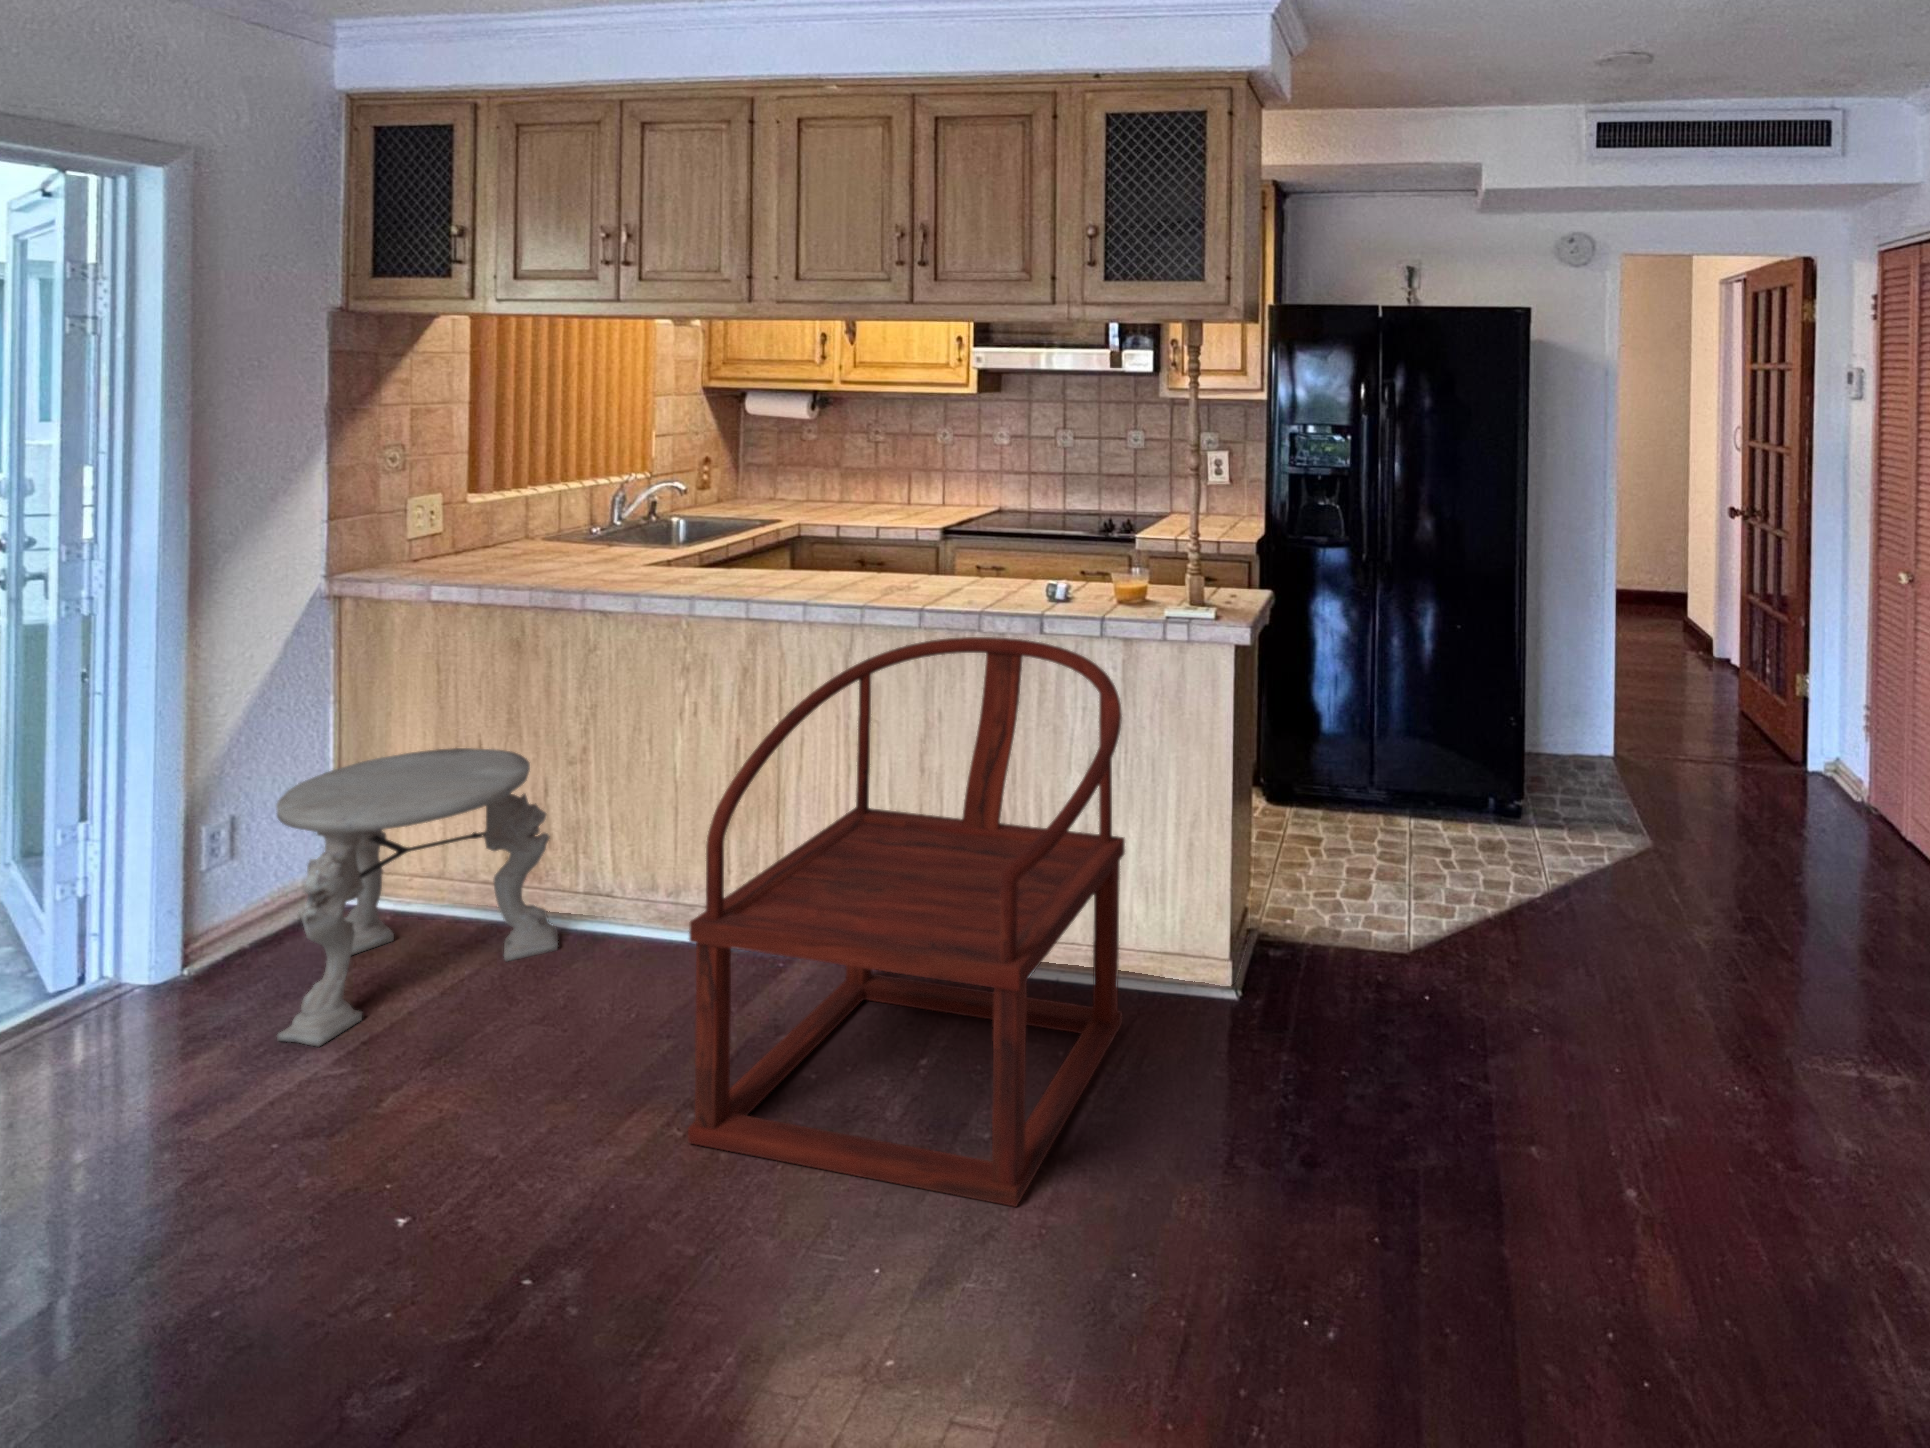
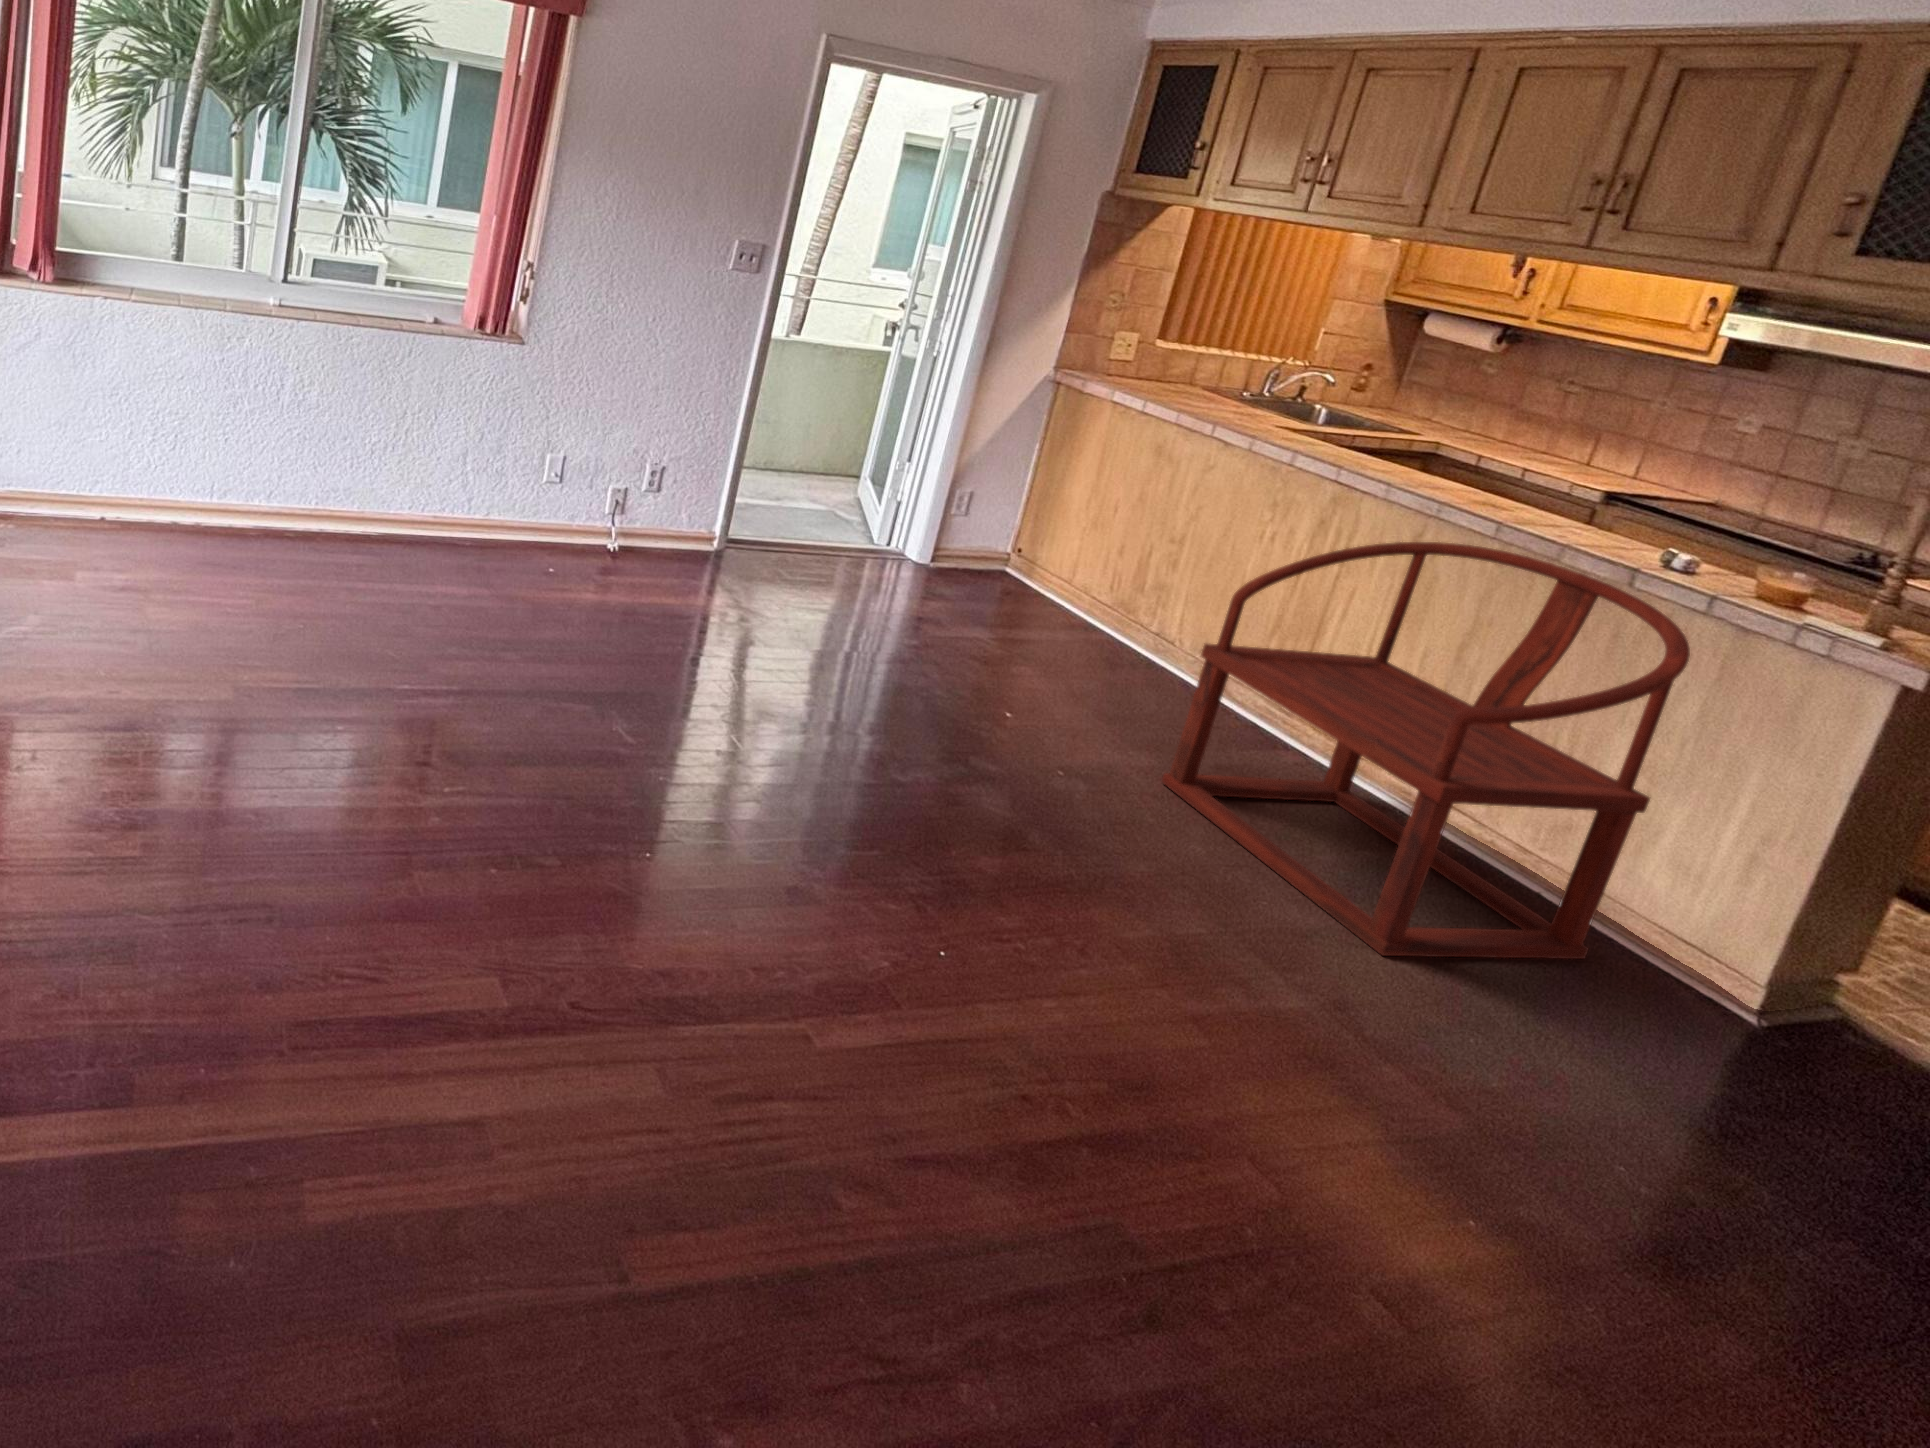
side table: present [276,748,558,1046] -> none [962,484,1144,660]

